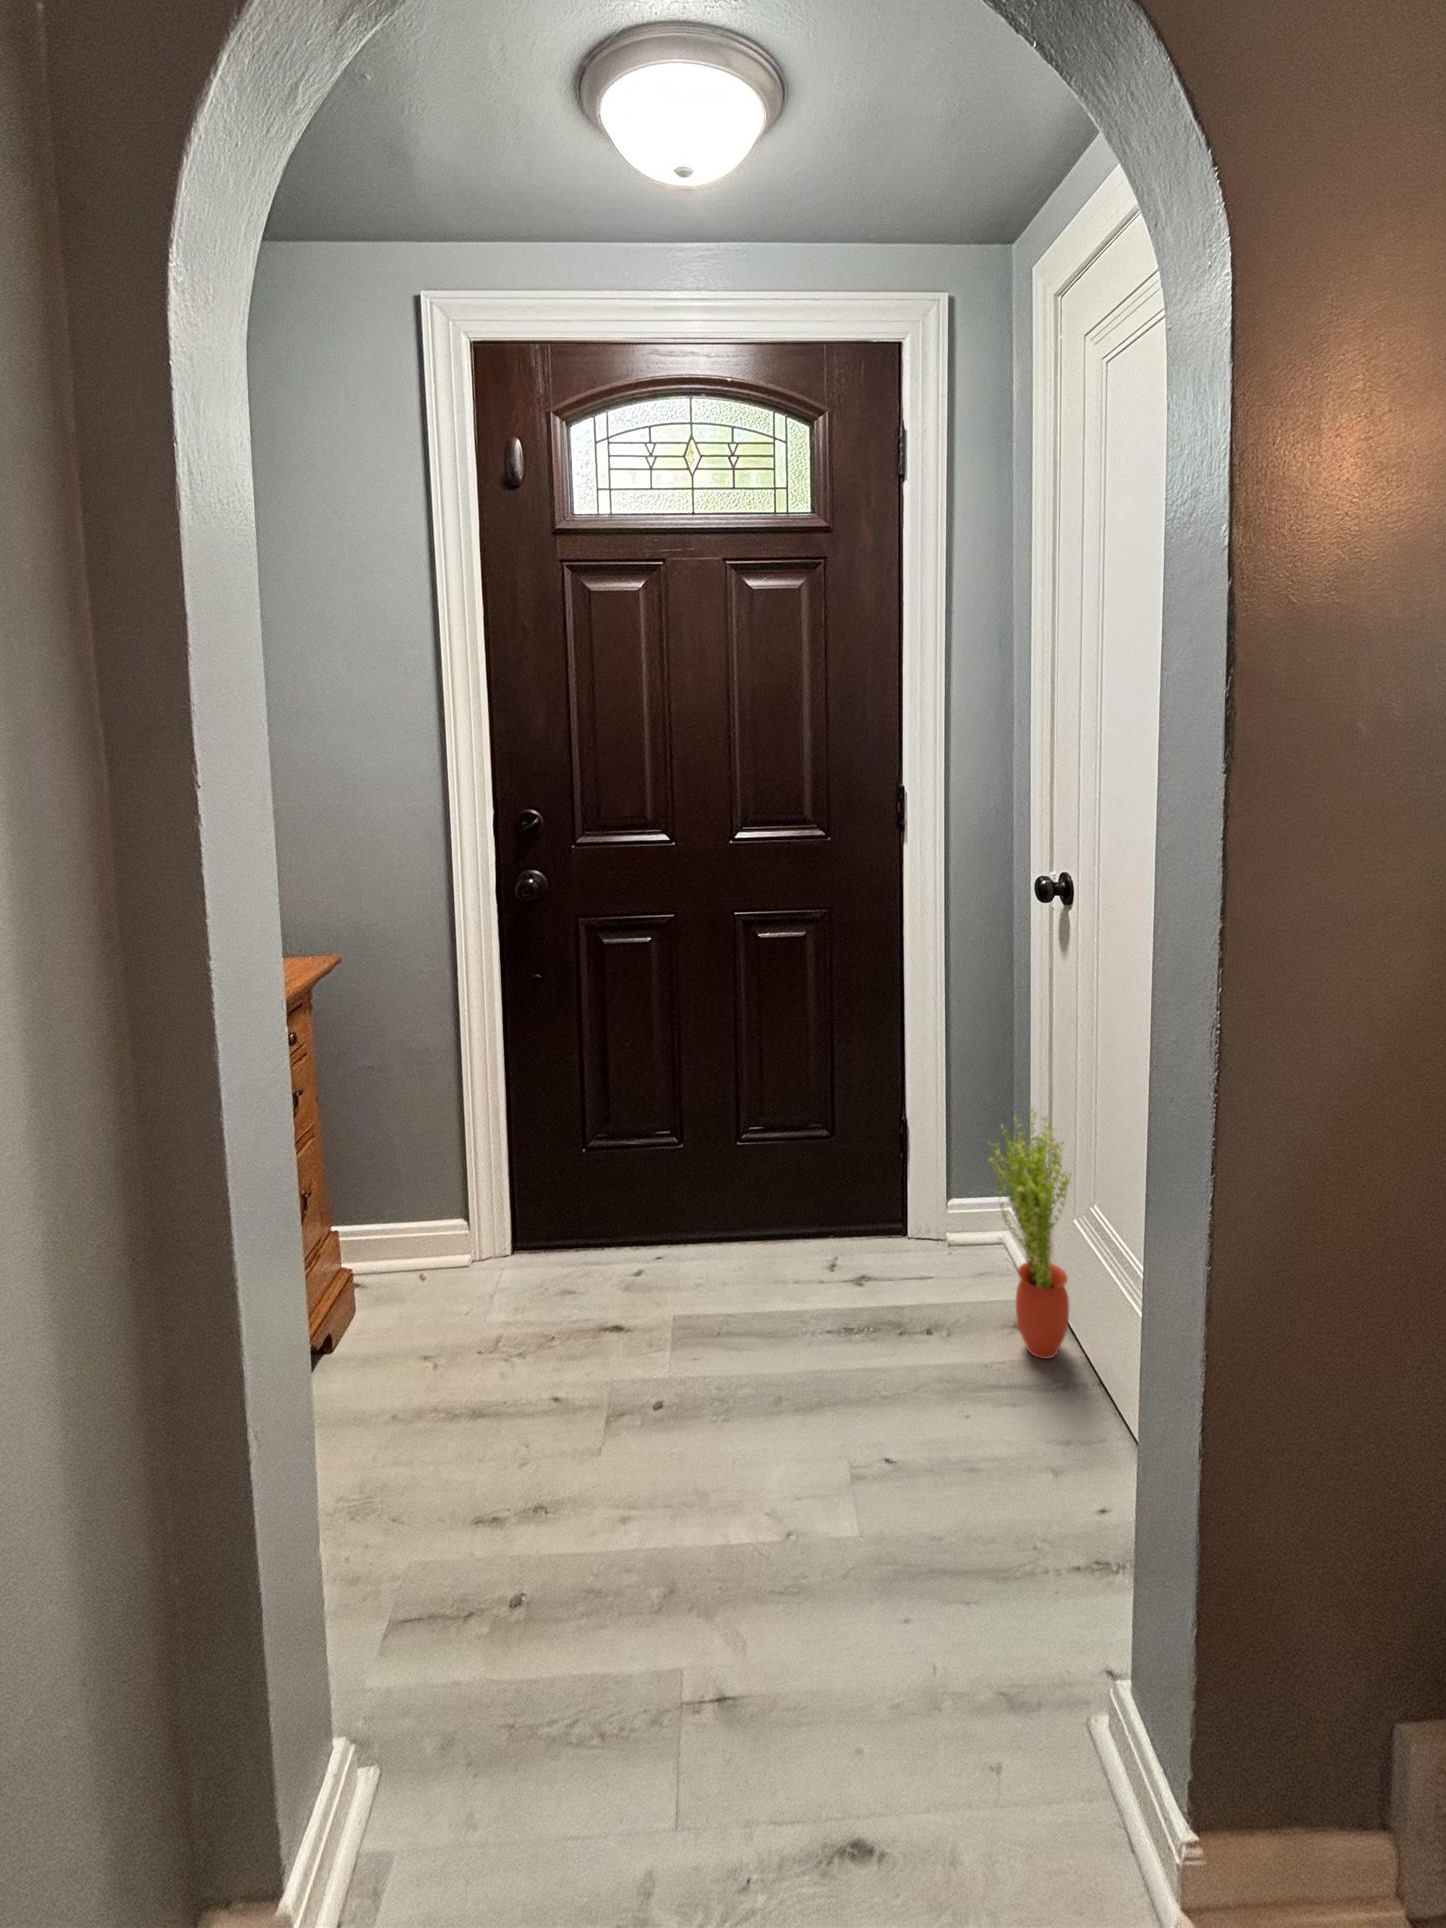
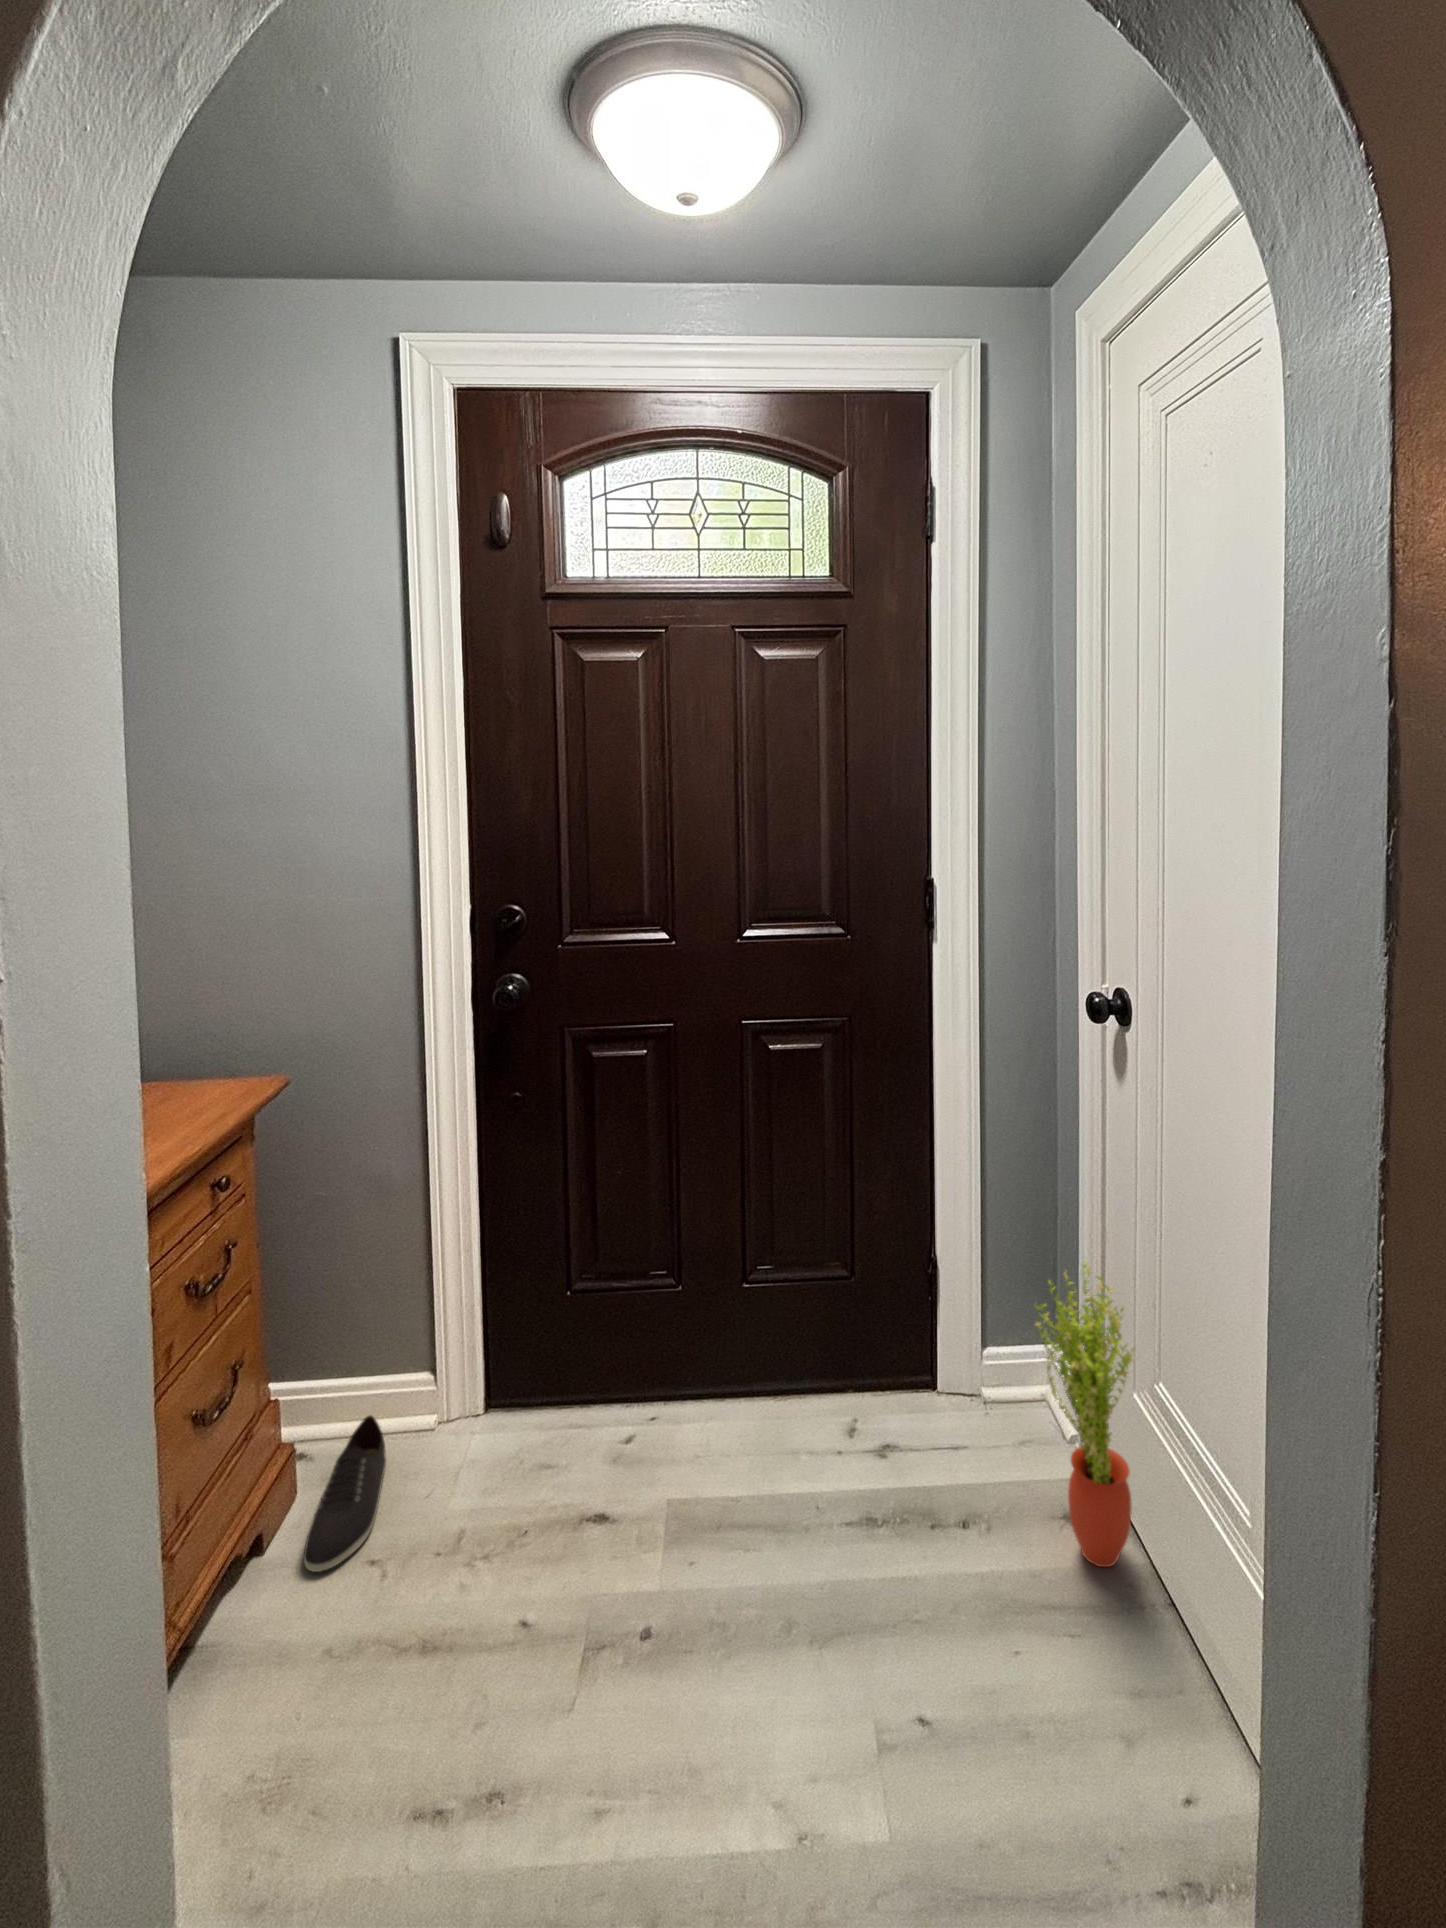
shoe: none [366,1248,431,1364] -> present [304,1415,386,1572]

